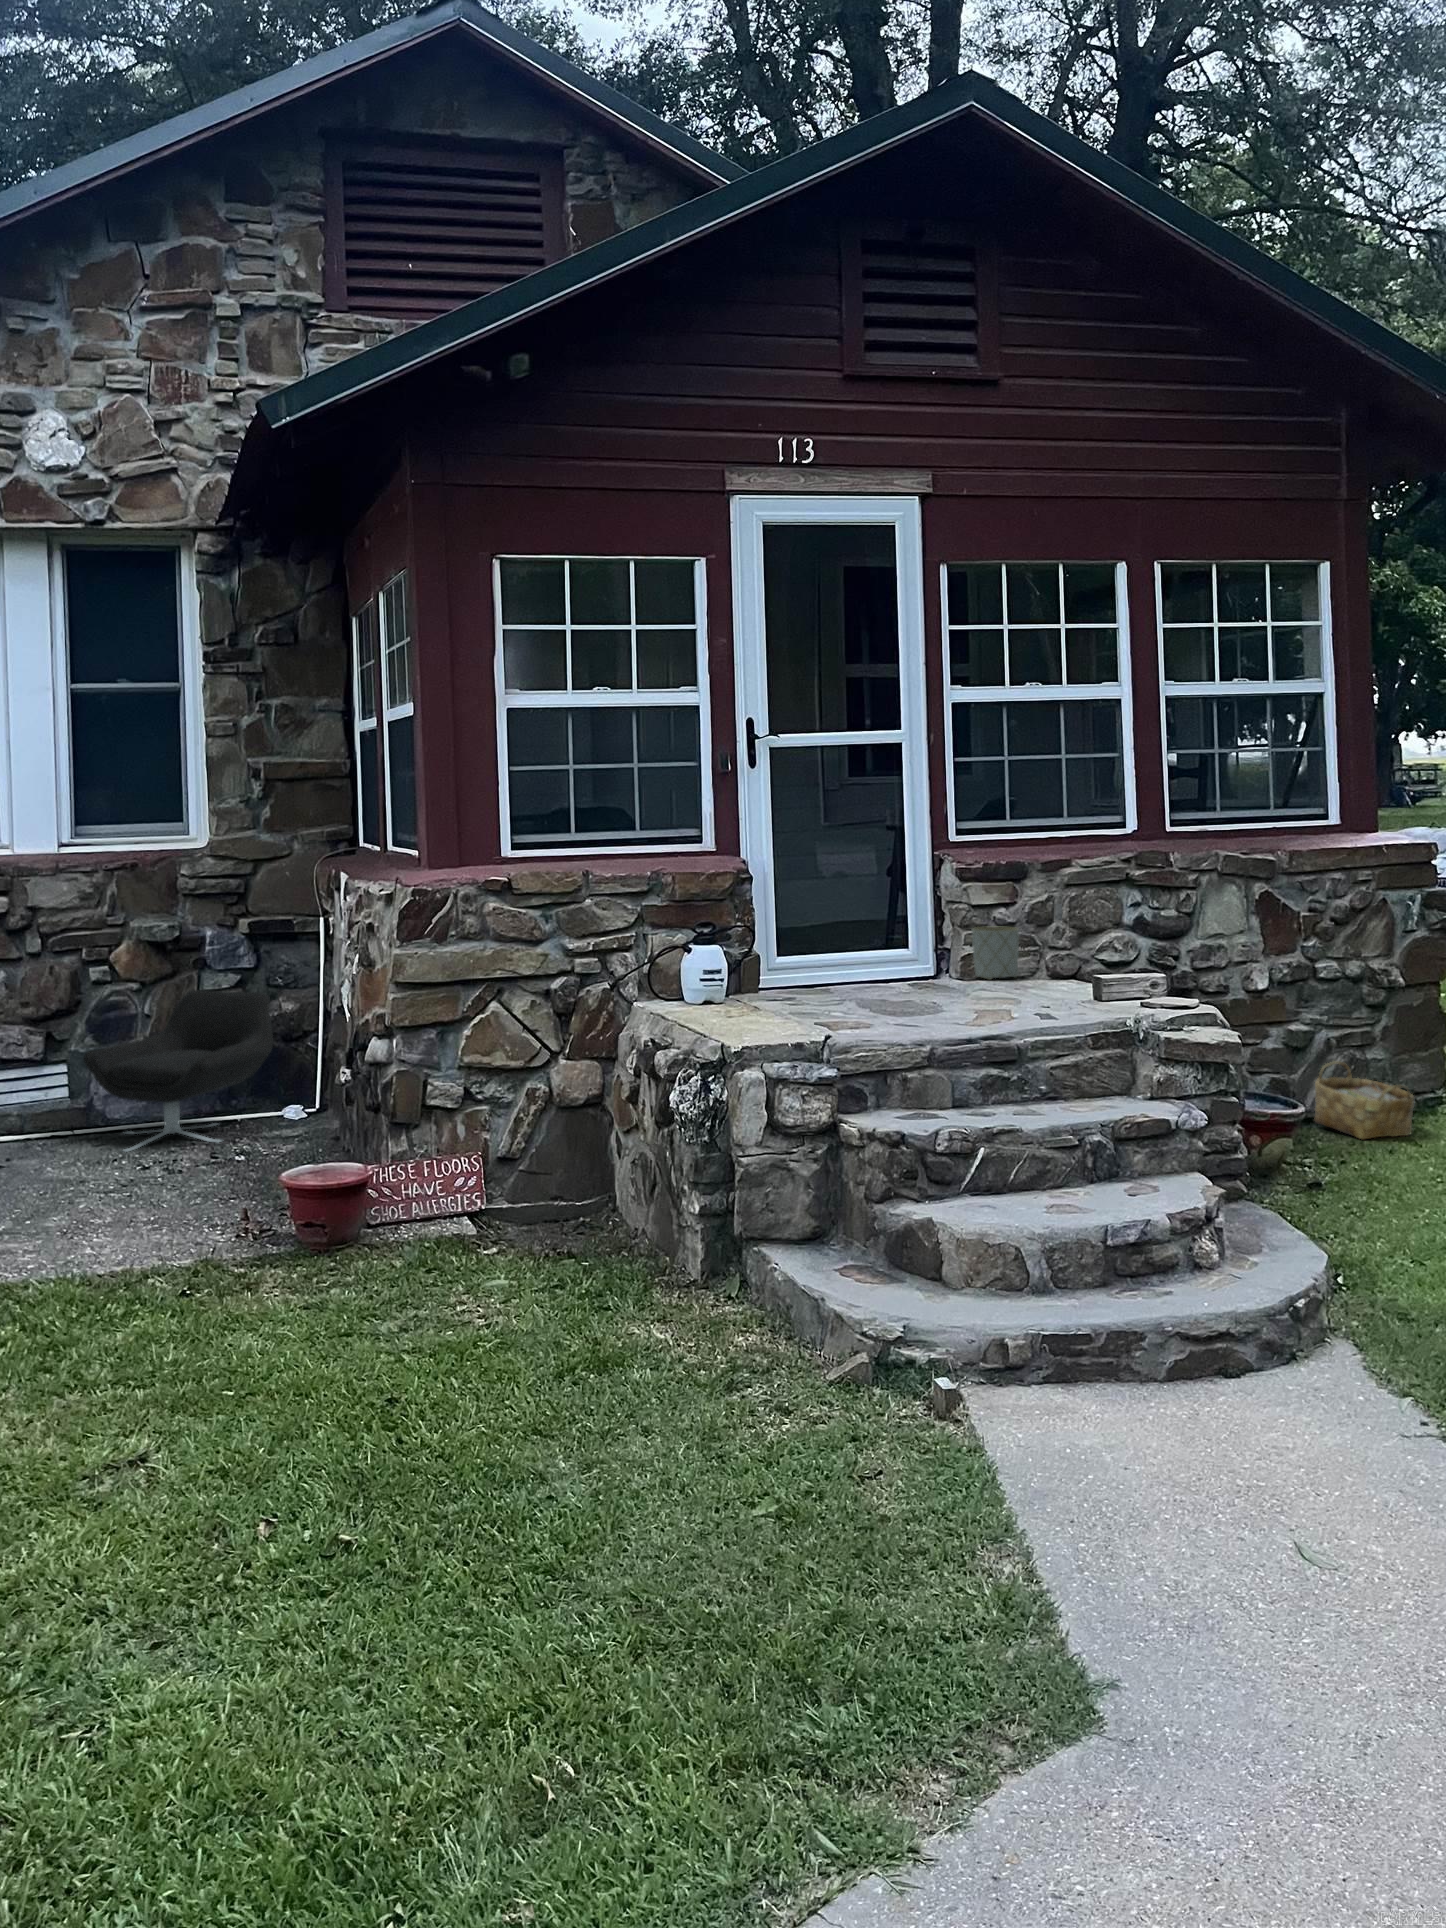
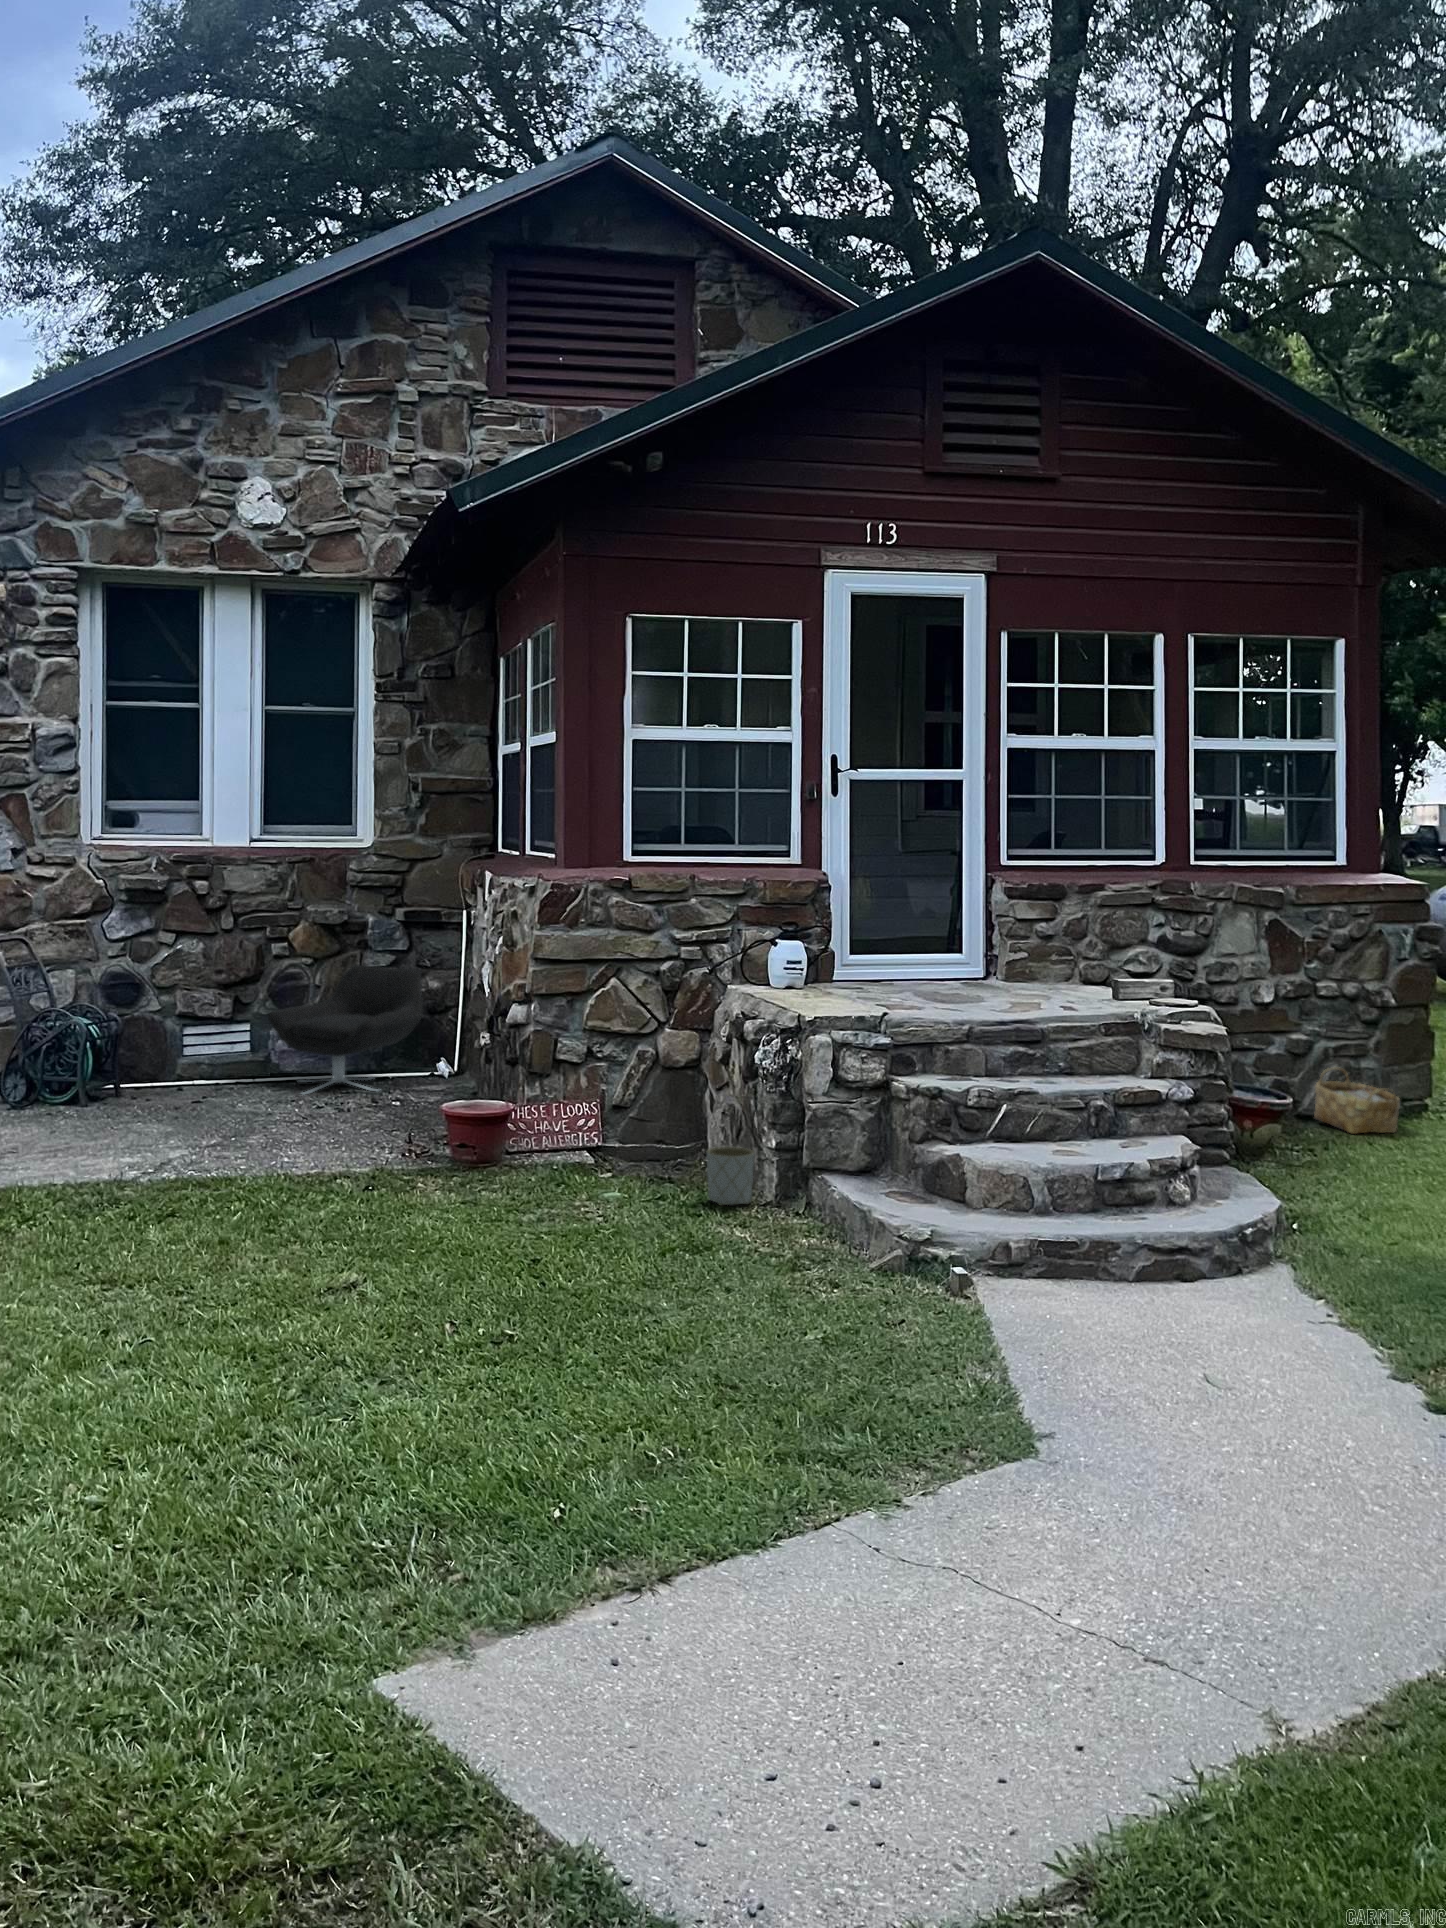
planter: present [971,926,1019,980] -> present [707,1147,754,1205]

